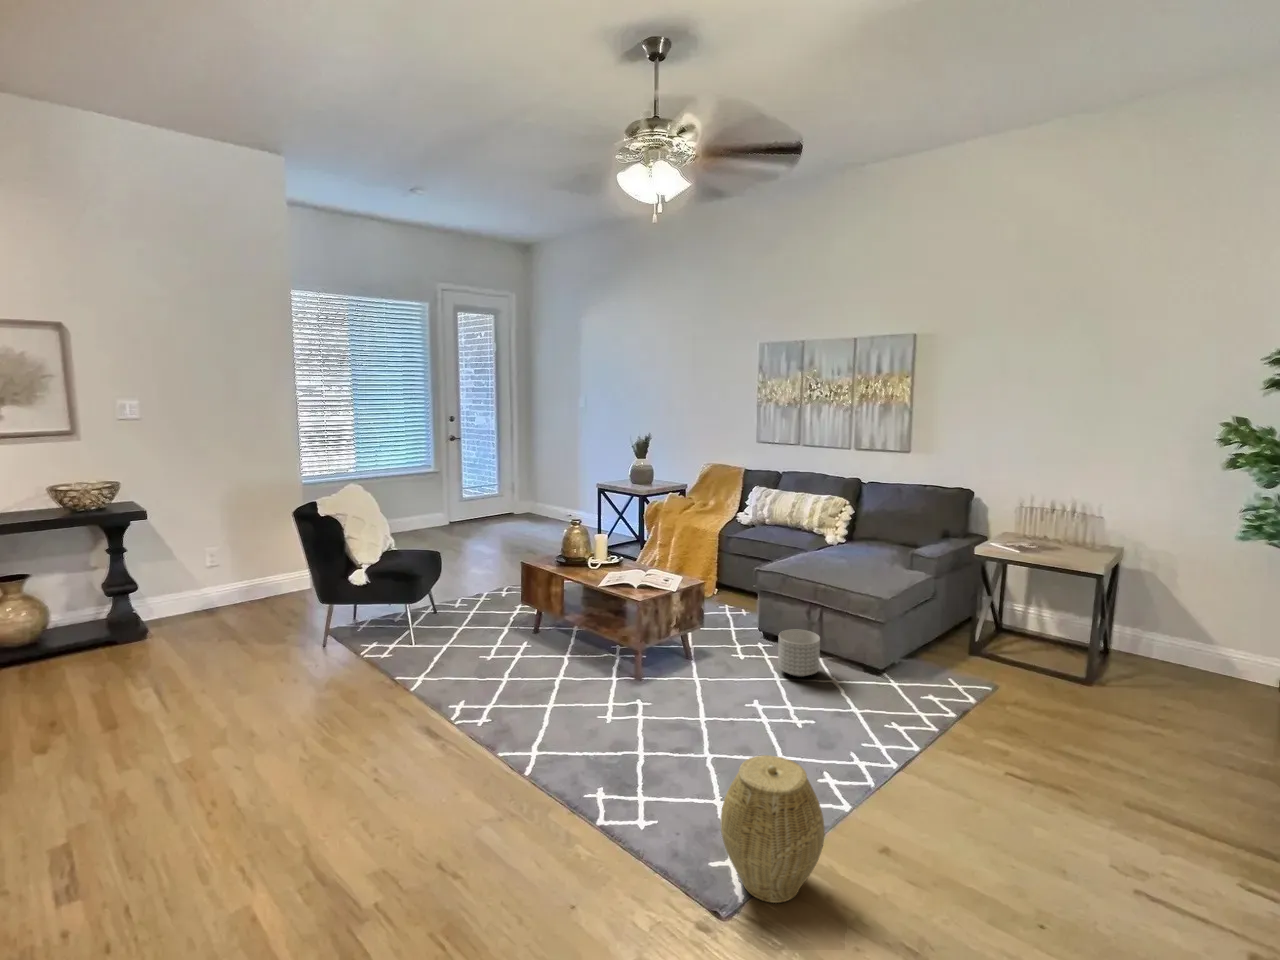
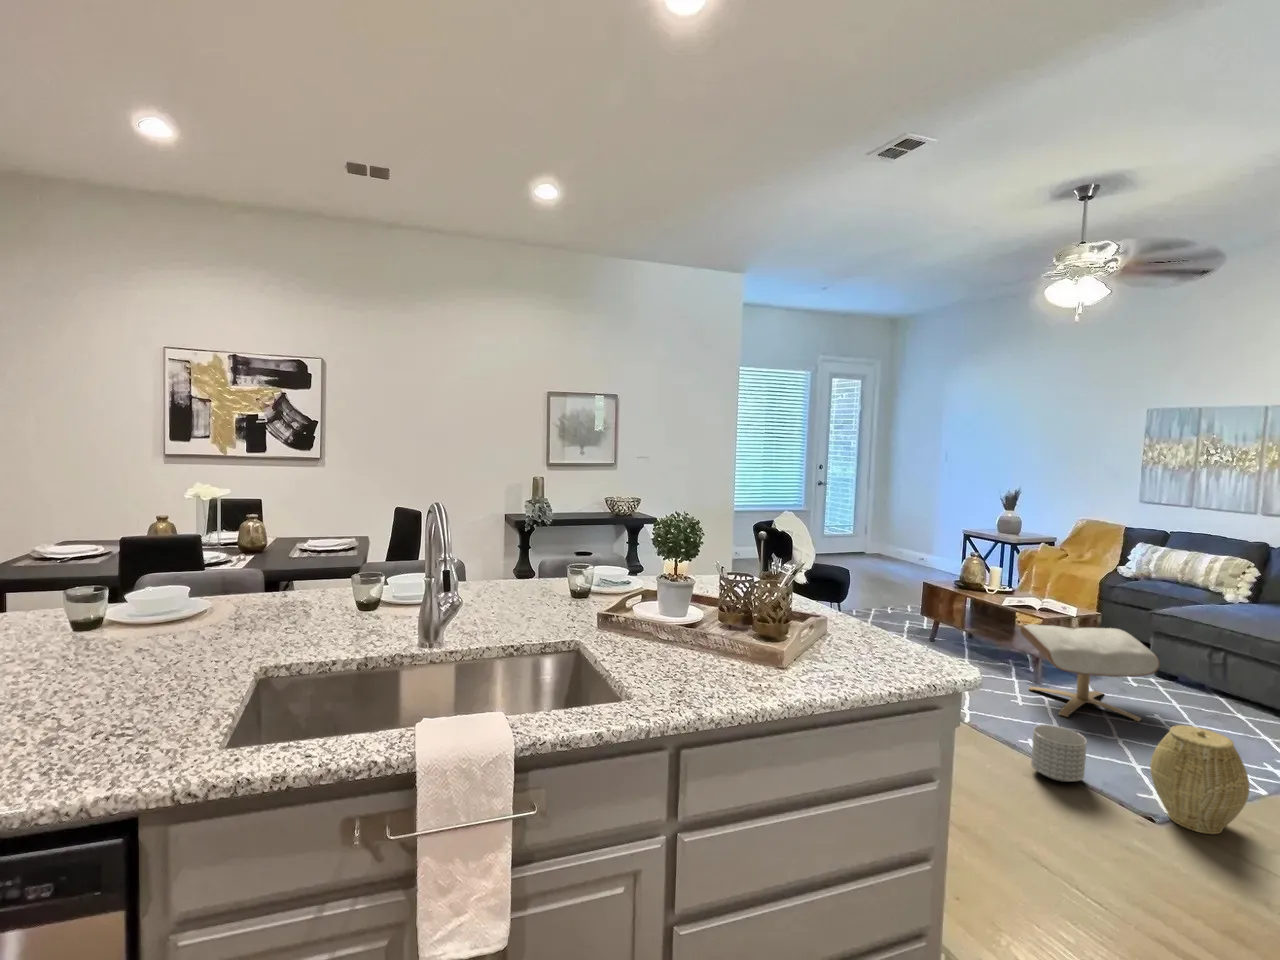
ottoman: none [613,602,754,727] -> present [1020,624,1160,721]
planter: present [778,629,820,677] -> present [1031,725,1087,782]

